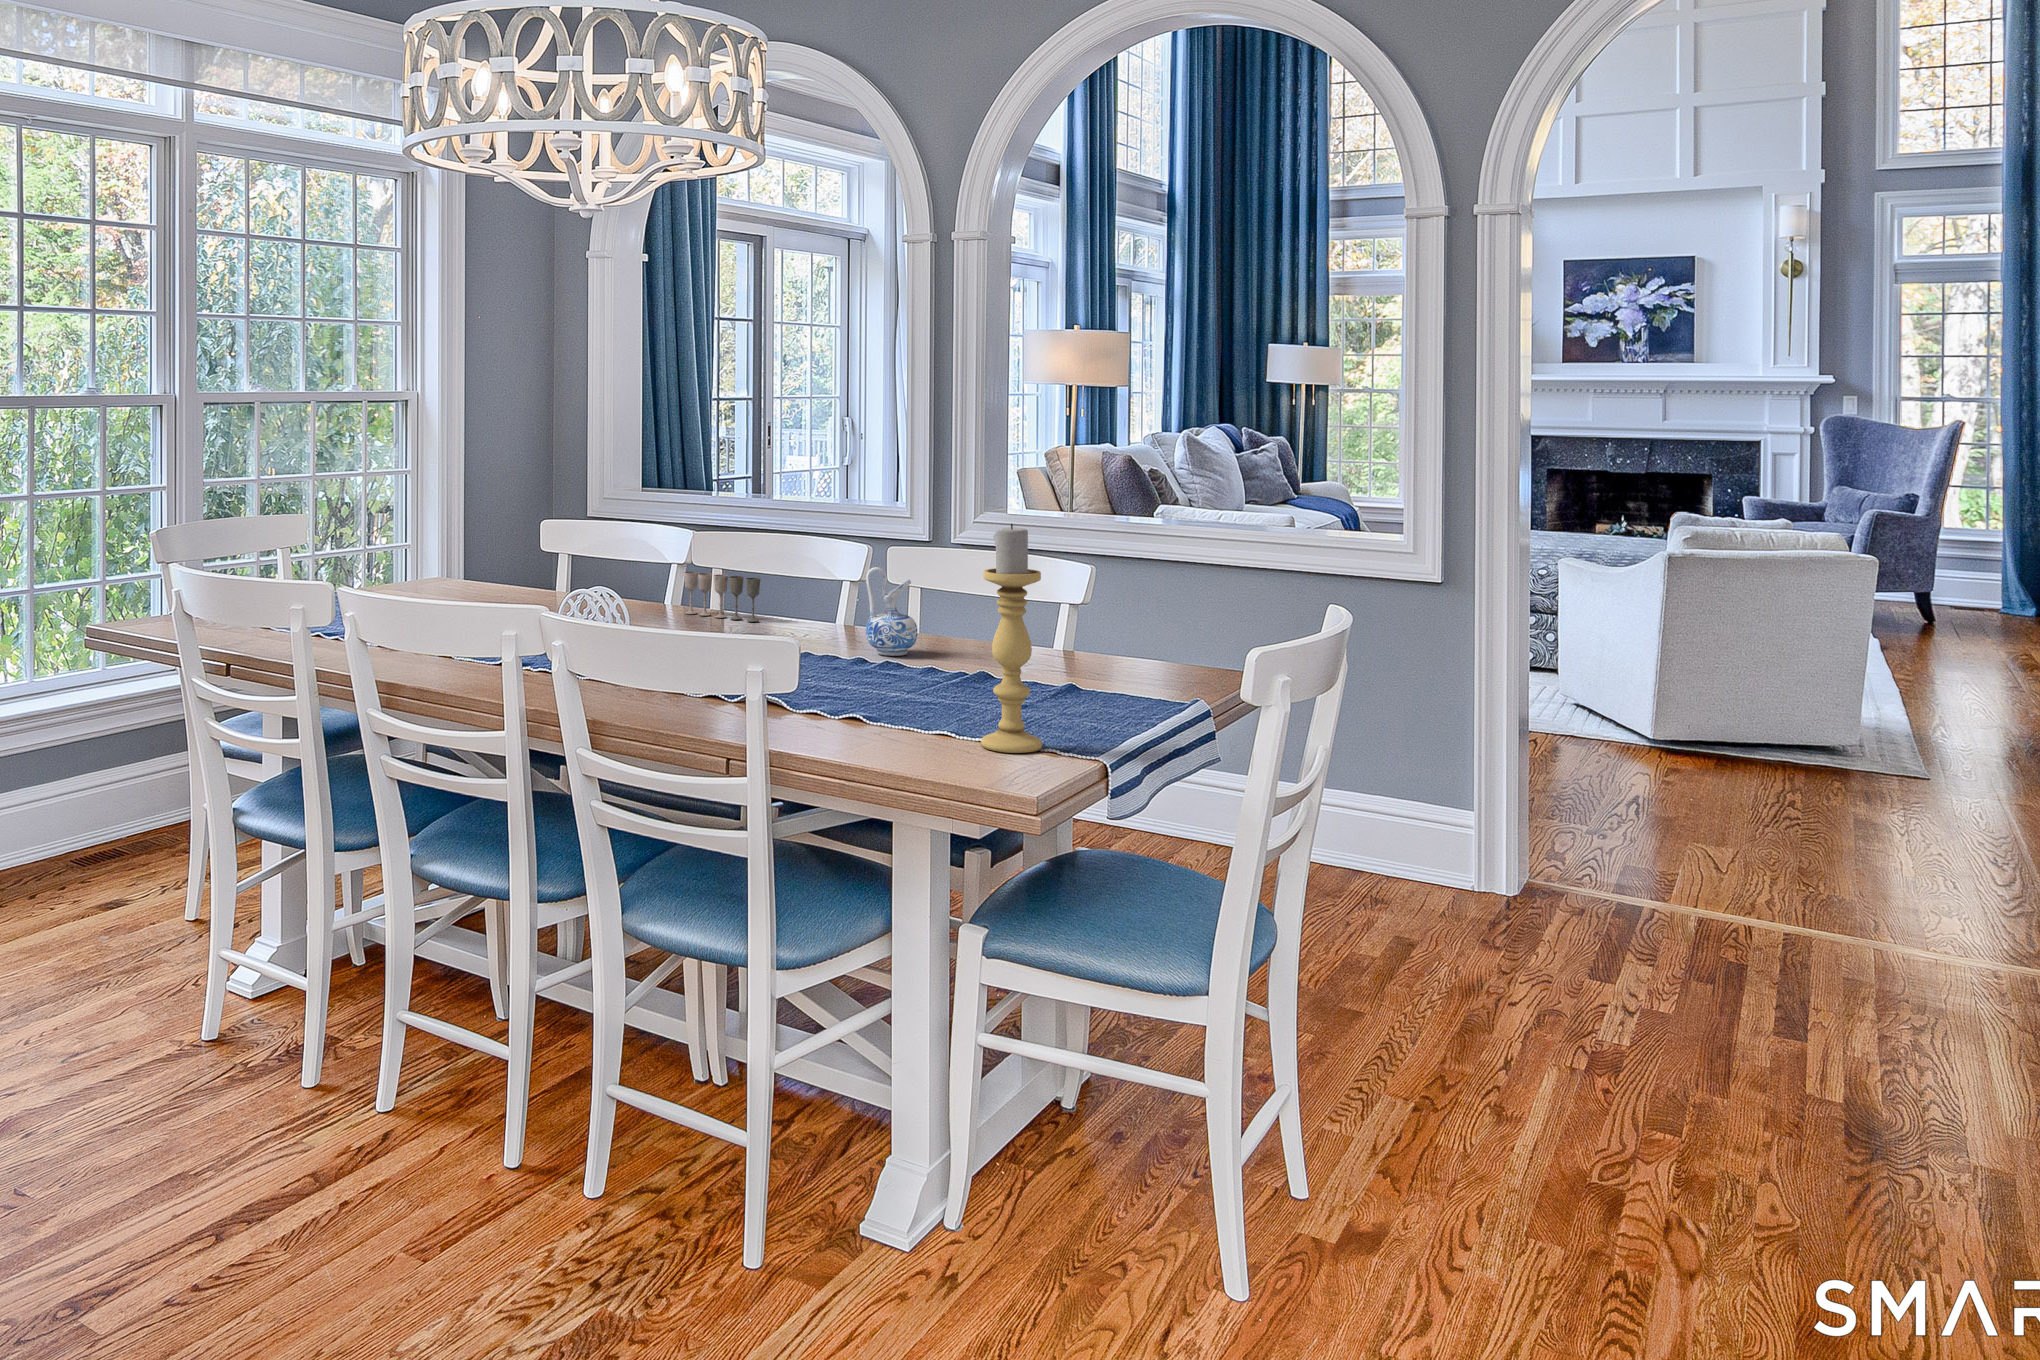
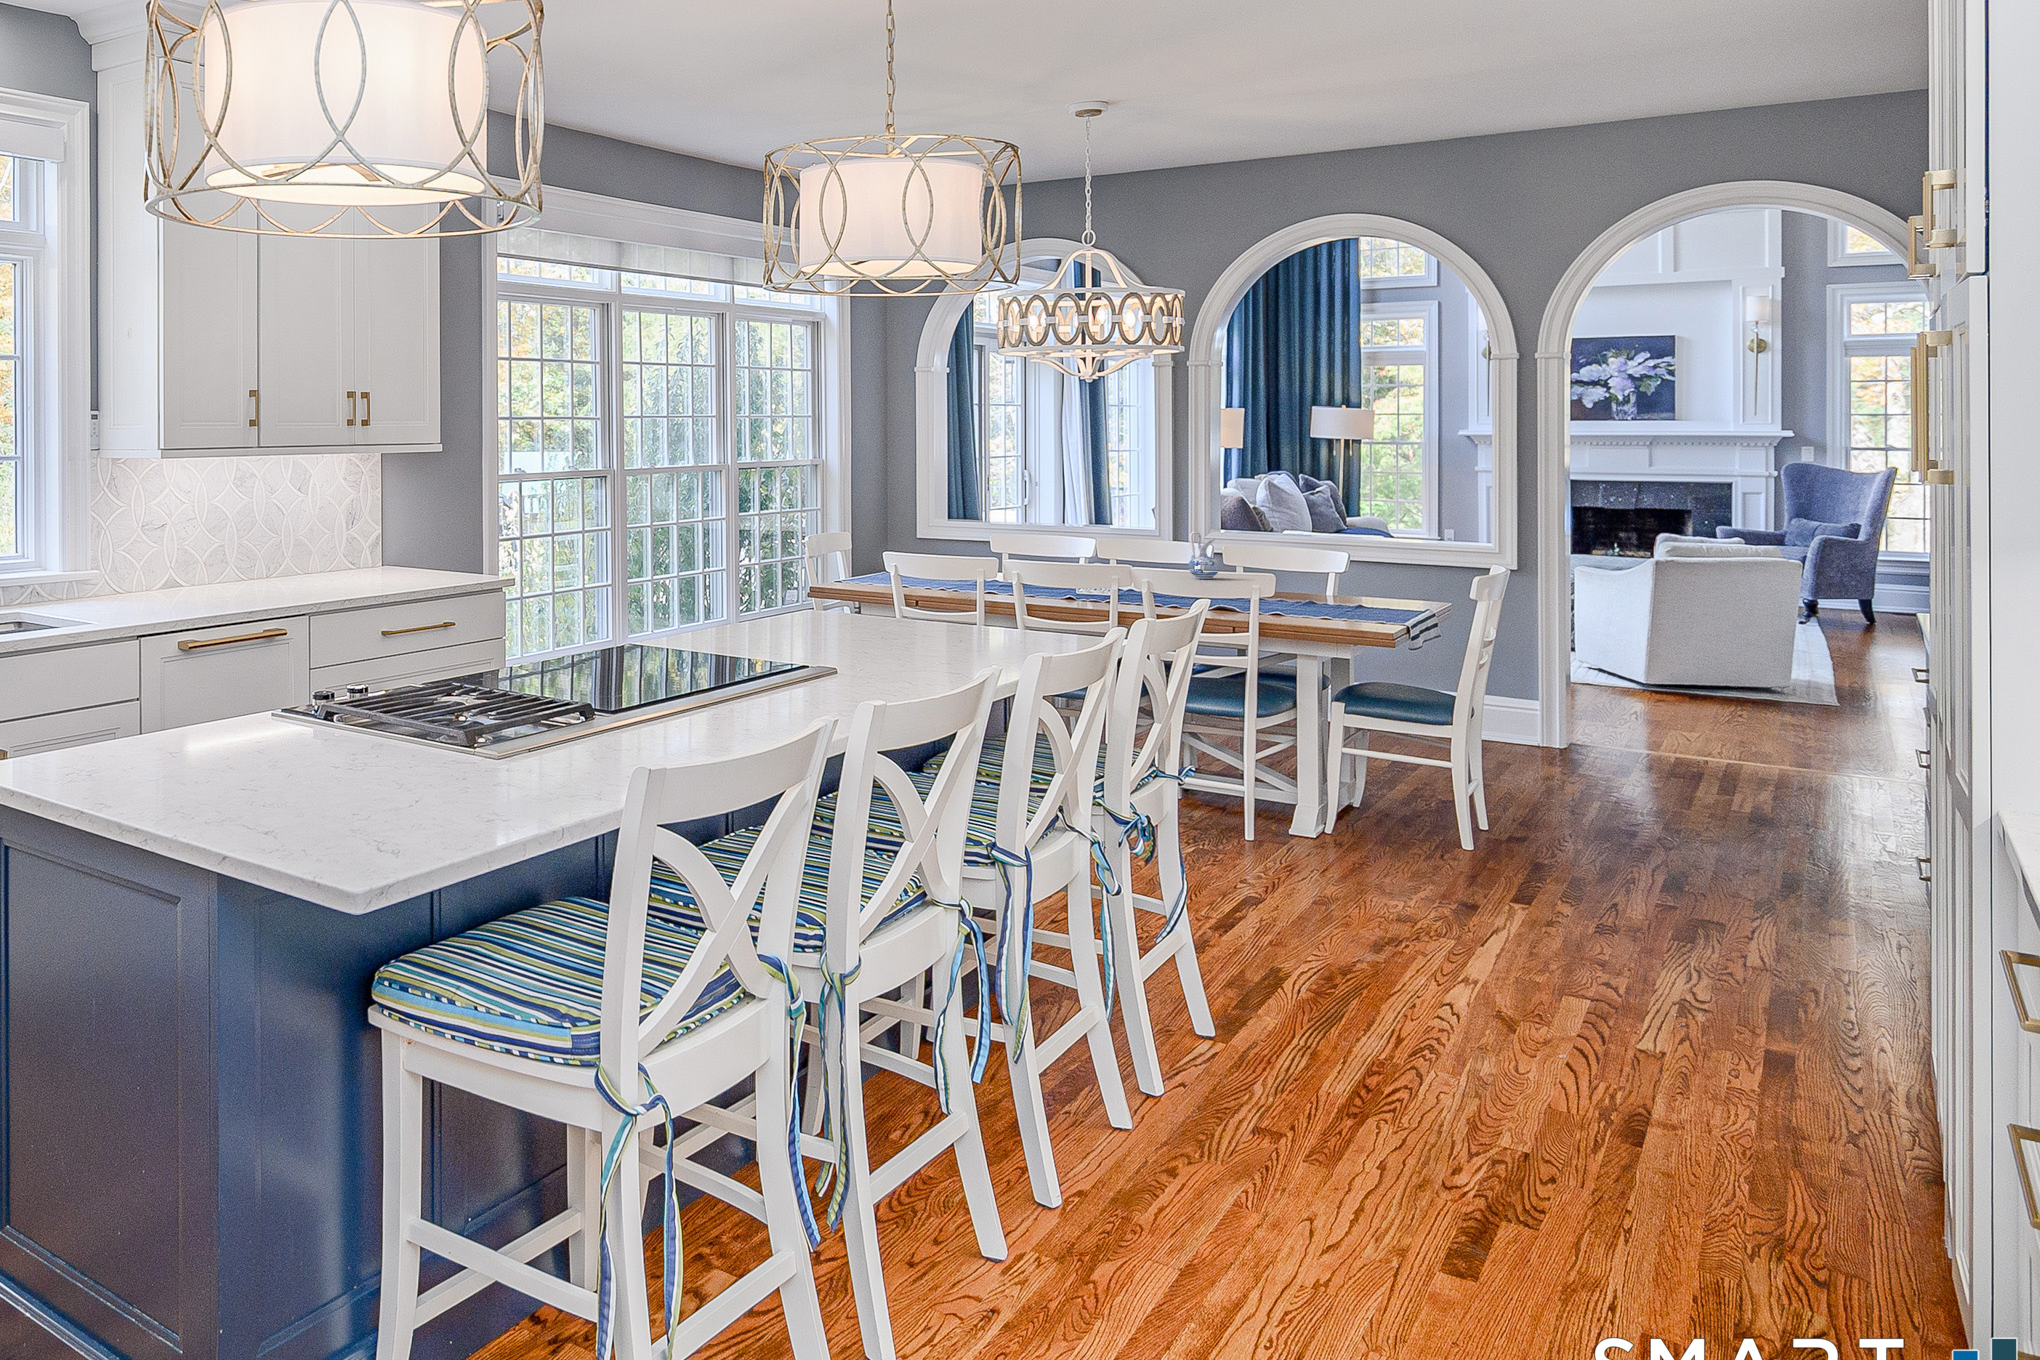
candle holder: present [981,524,1042,753] -> none [1305,495,1336,601]
wine glass: present [684,572,760,622] -> none [1050,542,1103,569]

